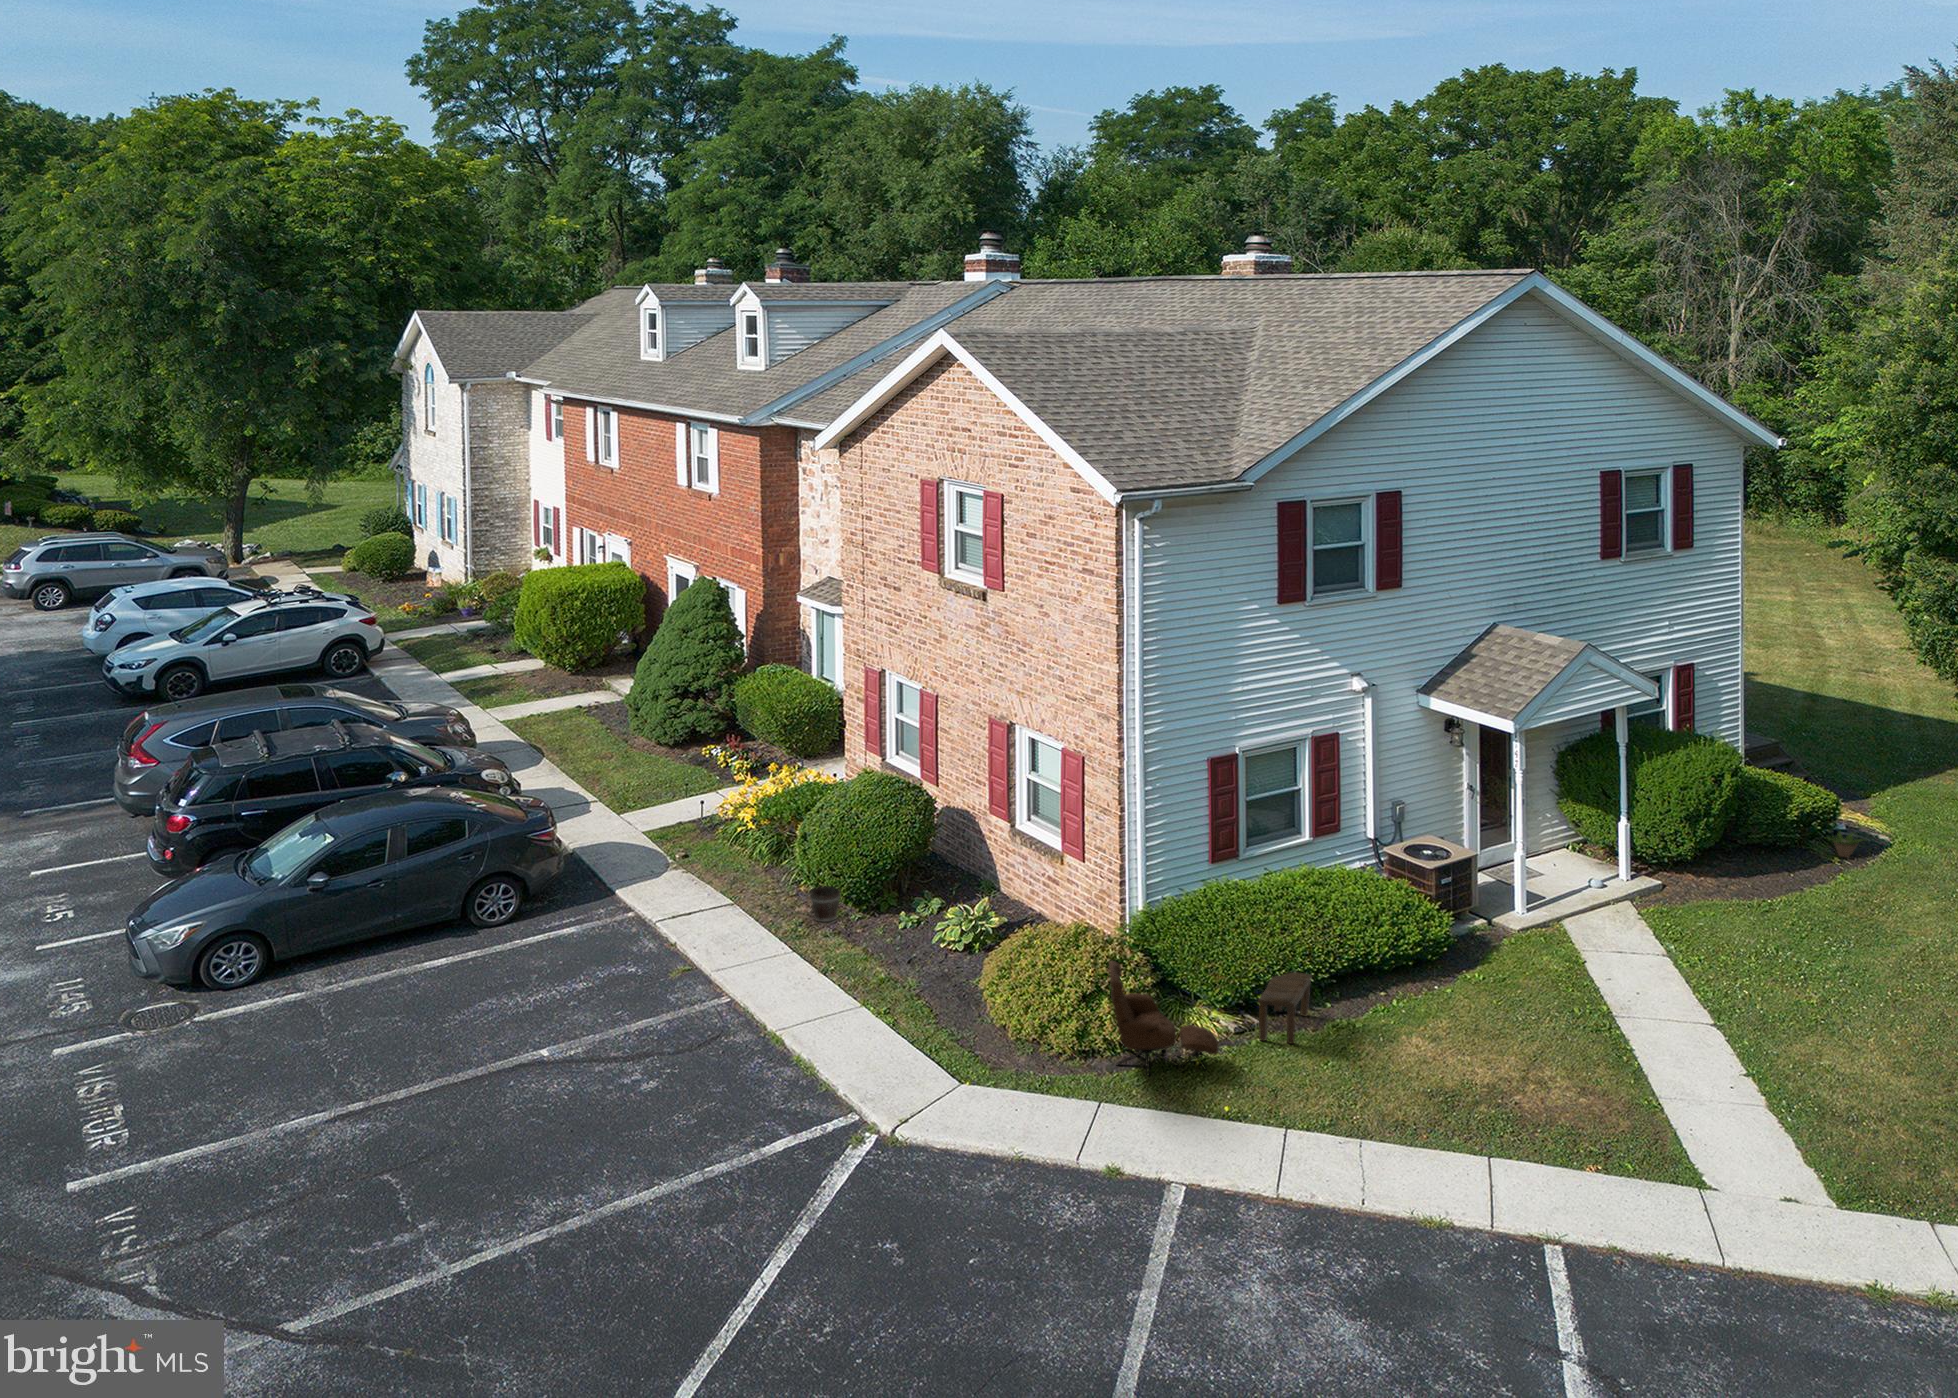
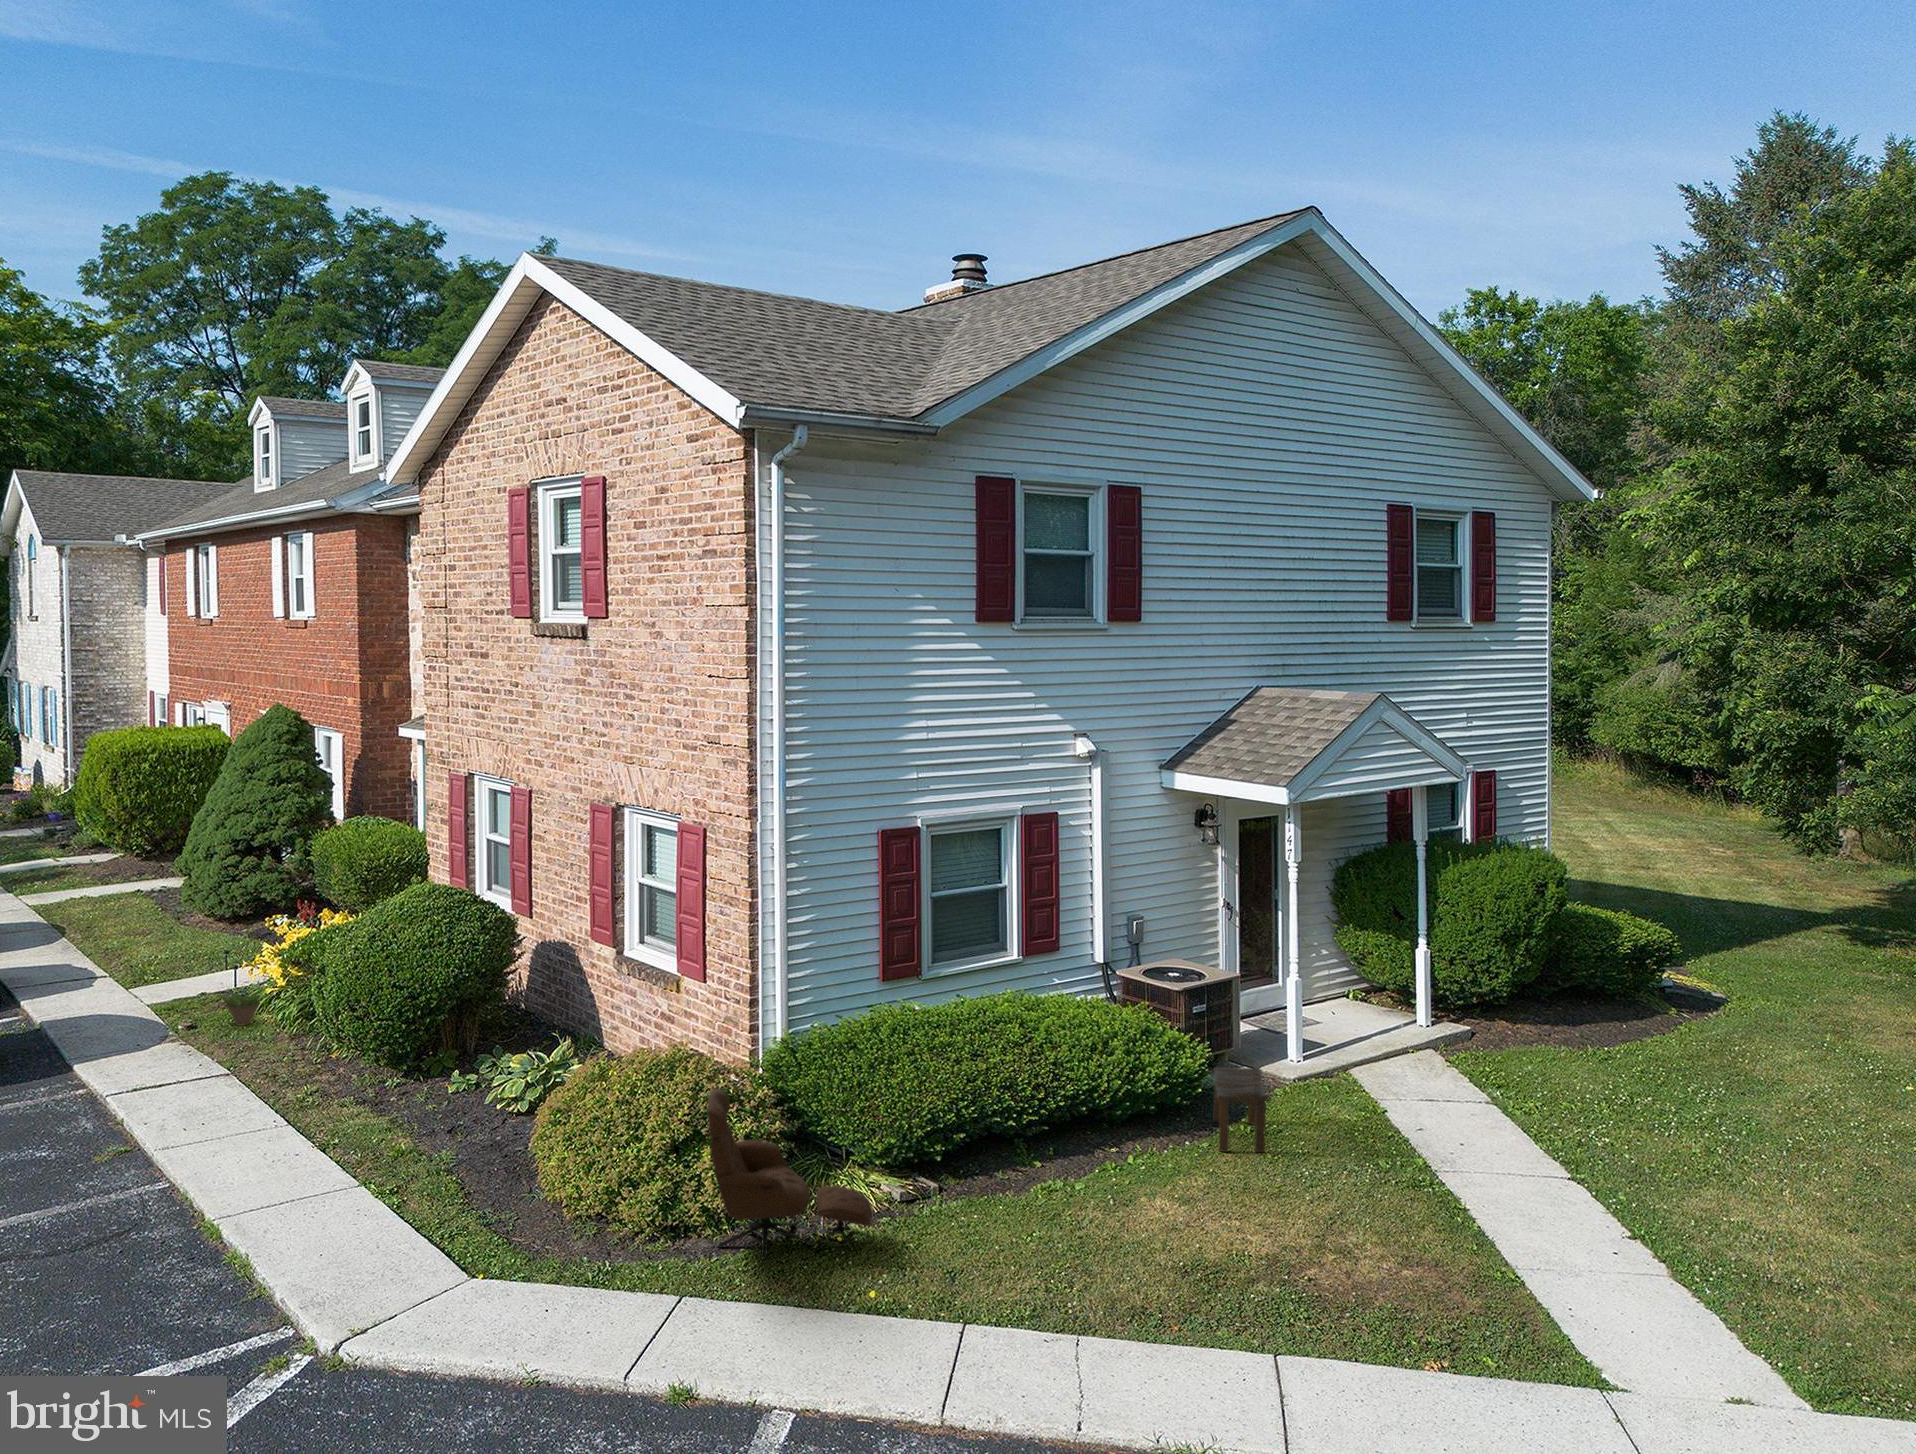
decorative plant: present [1829,832,1863,857] -> present [218,993,264,1026]
bucket: present [809,886,841,922] -> none [312,1029,360,1084]
bench: present [1258,972,1312,1044] -> present [1214,1067,1266,1152]

